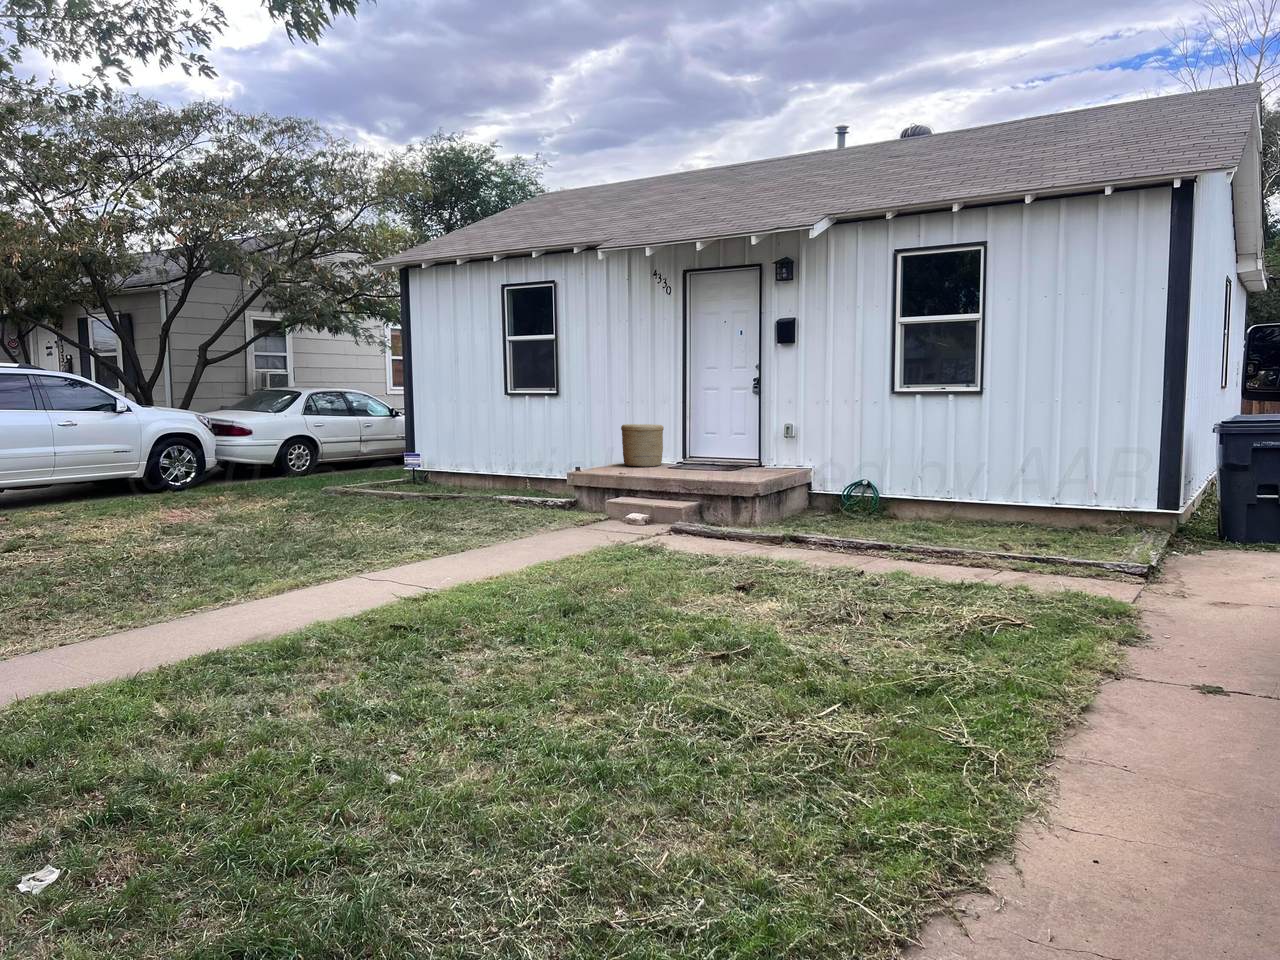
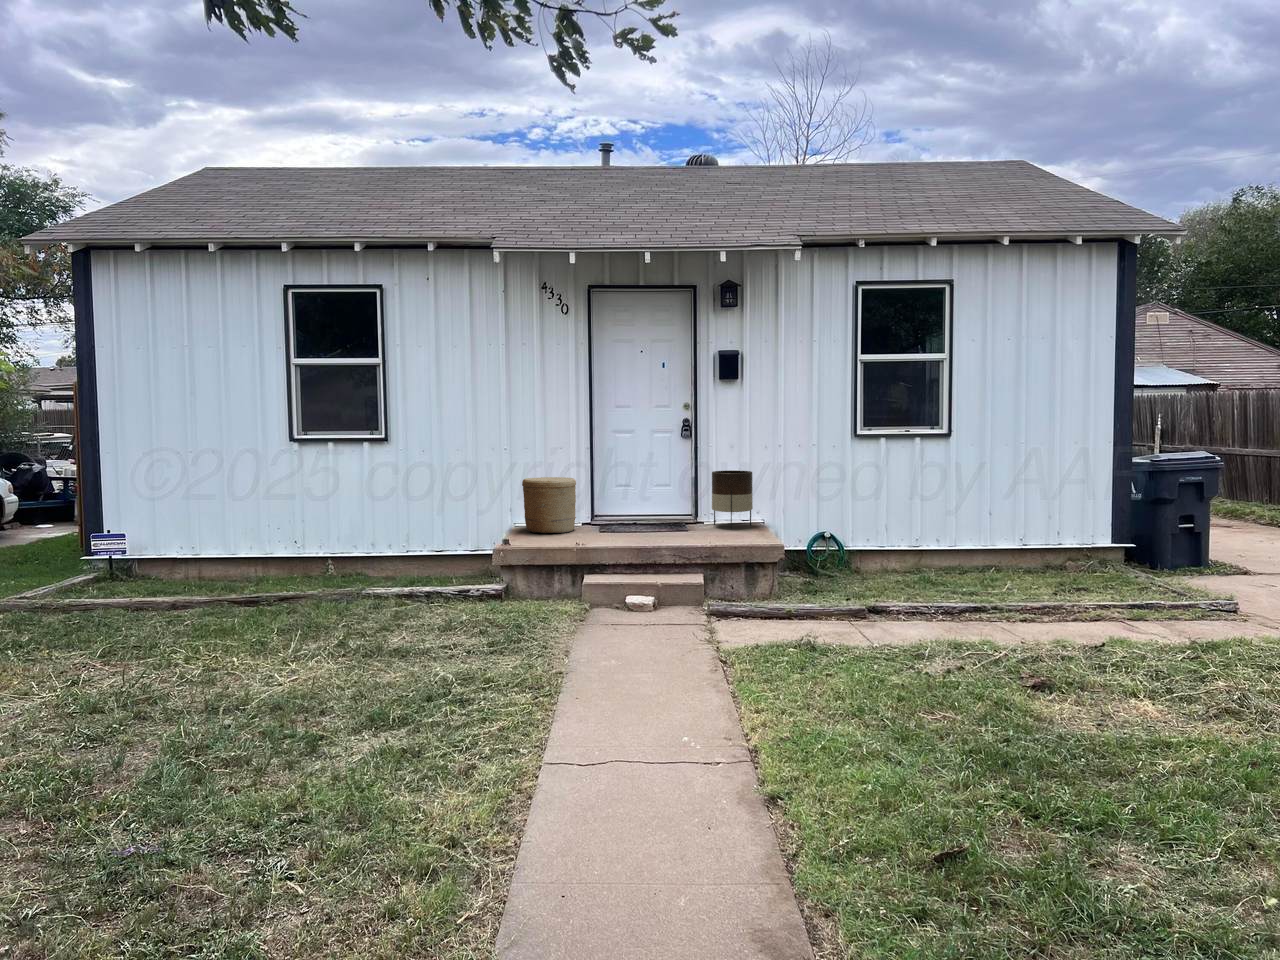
planter: none [757,423,794,472] -> present [712,470,753,529]

